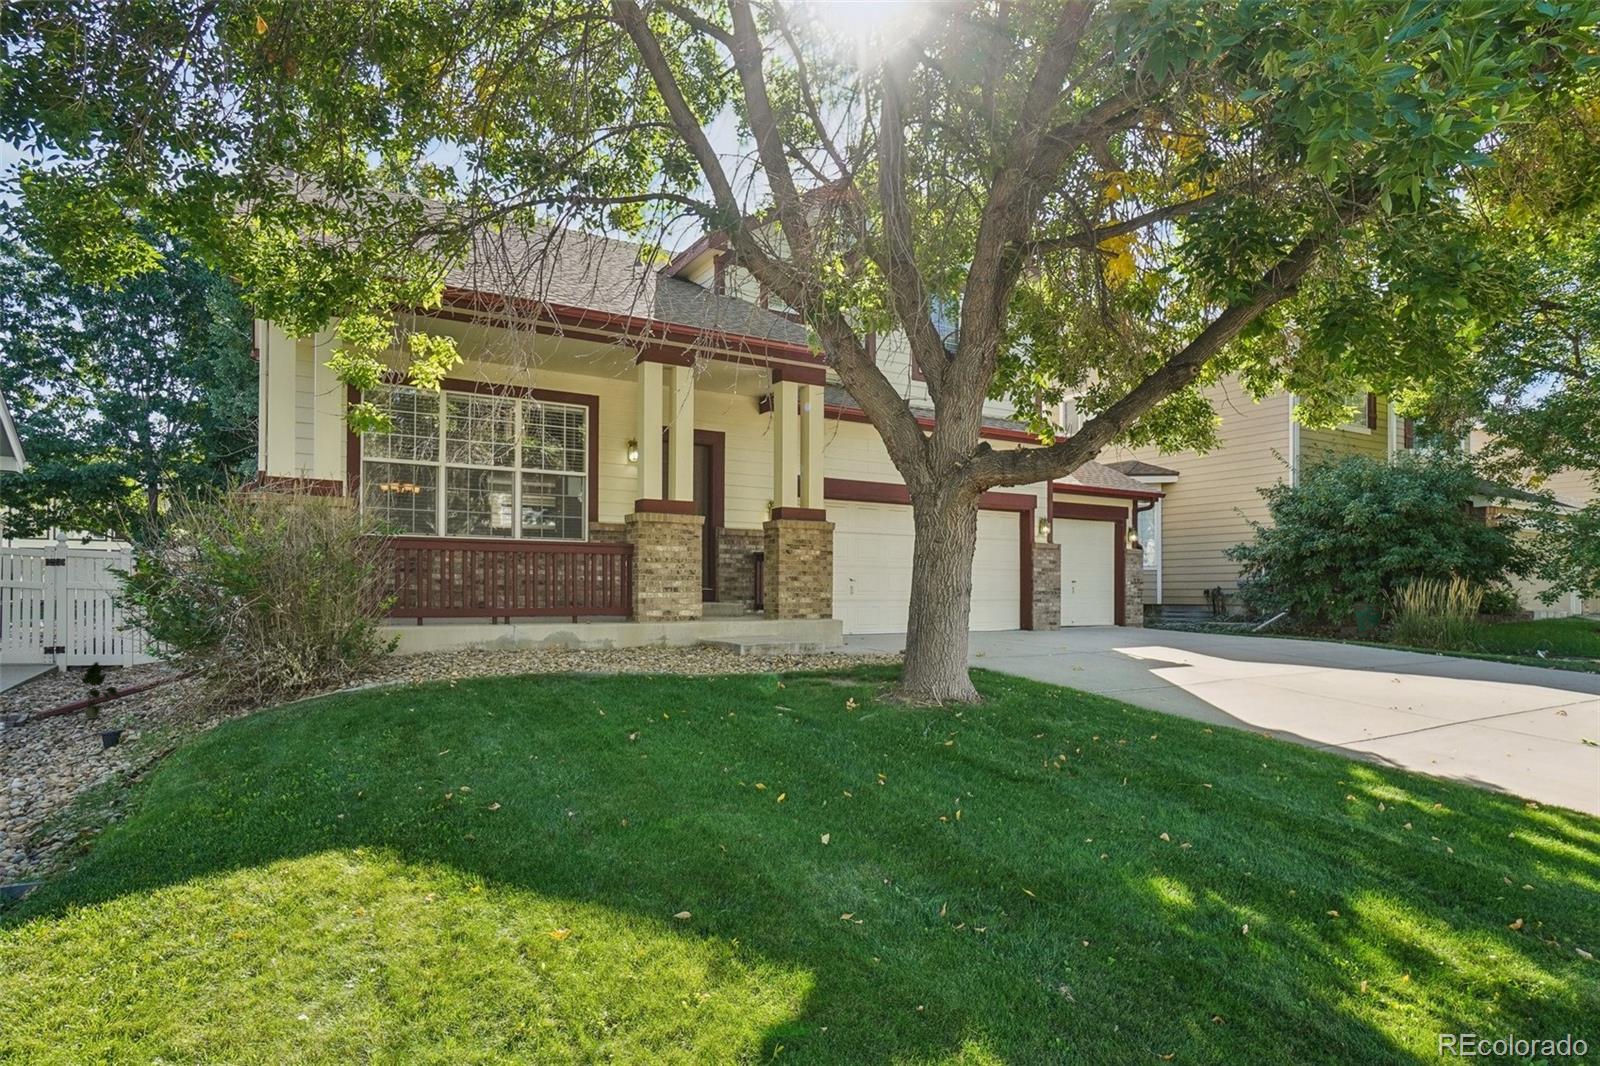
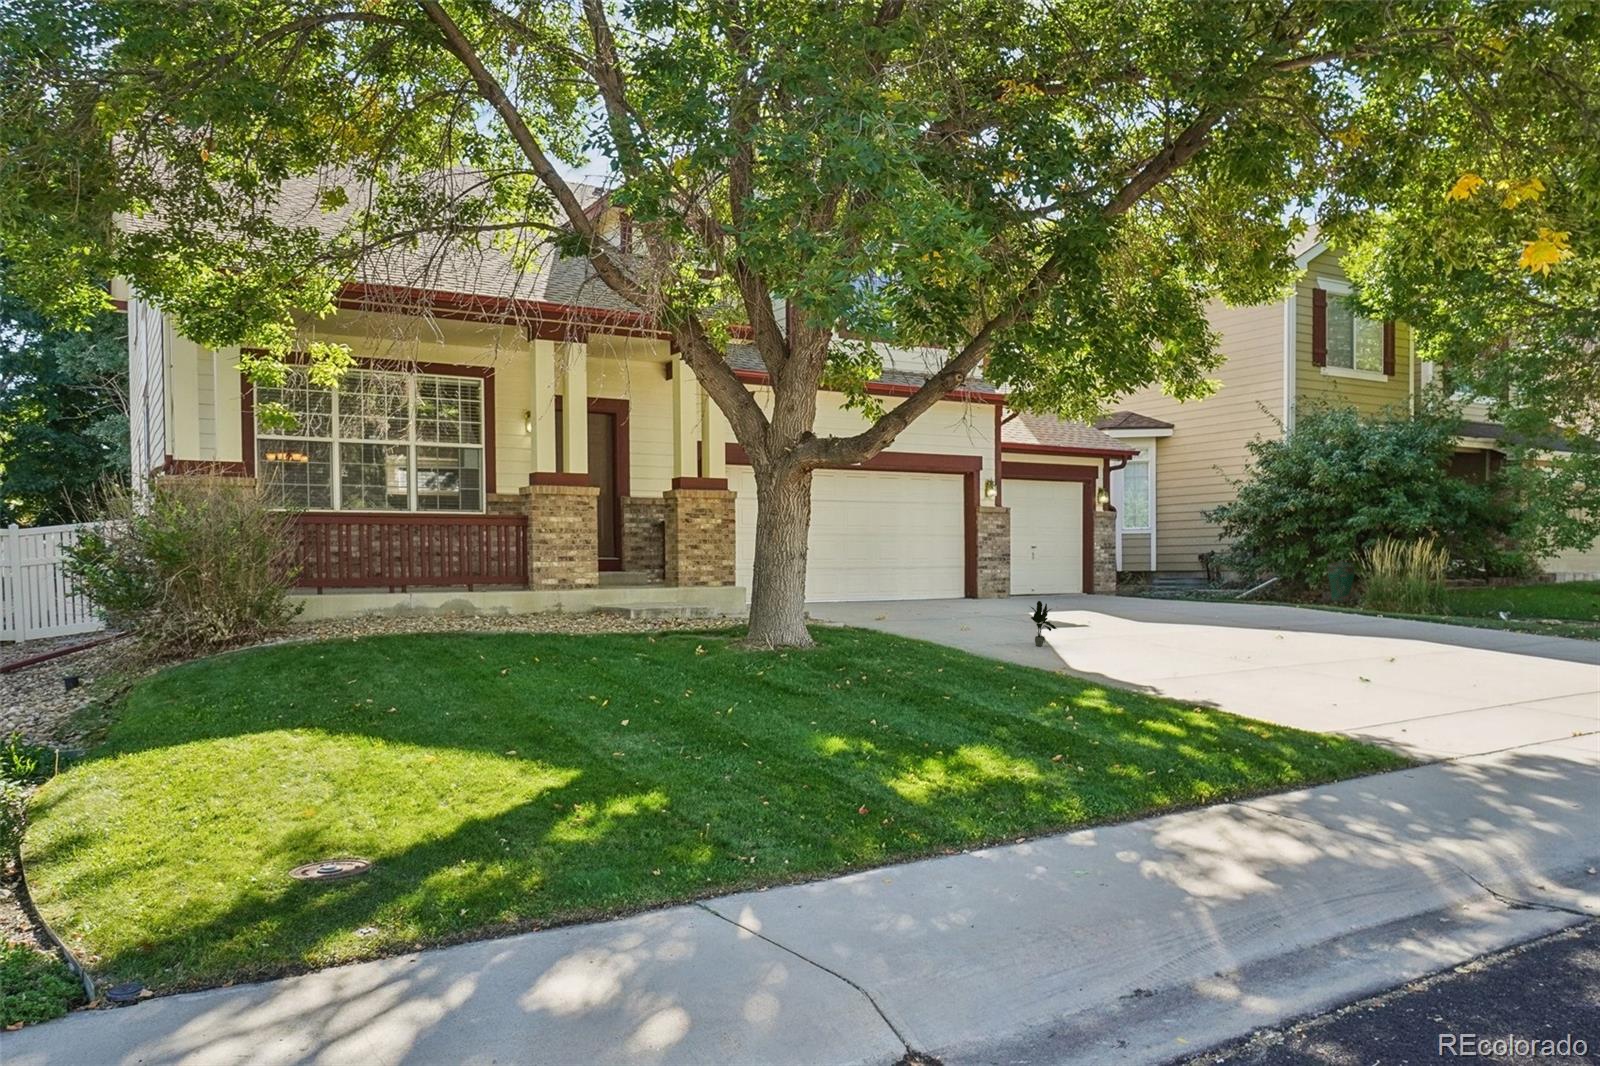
potted plant: present [70,662,119,719] -> present [1031,601,1057,646]

